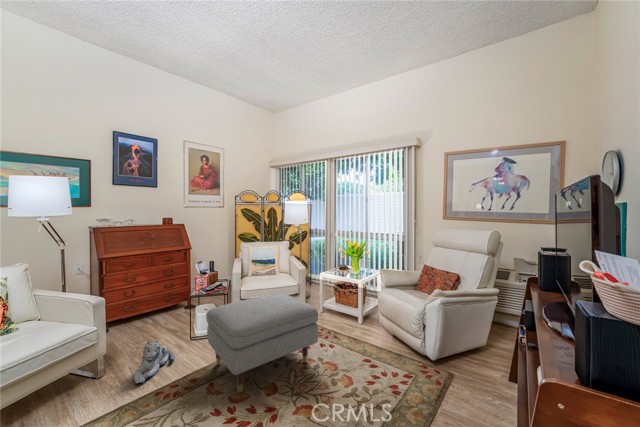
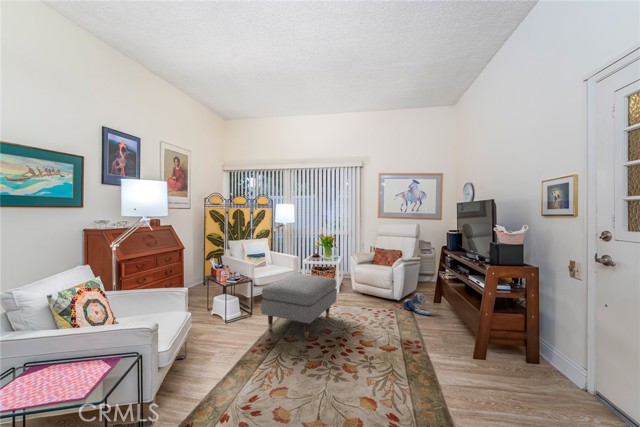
plush toy: present [134,341,174,384] -> present [403,293,432,315]

